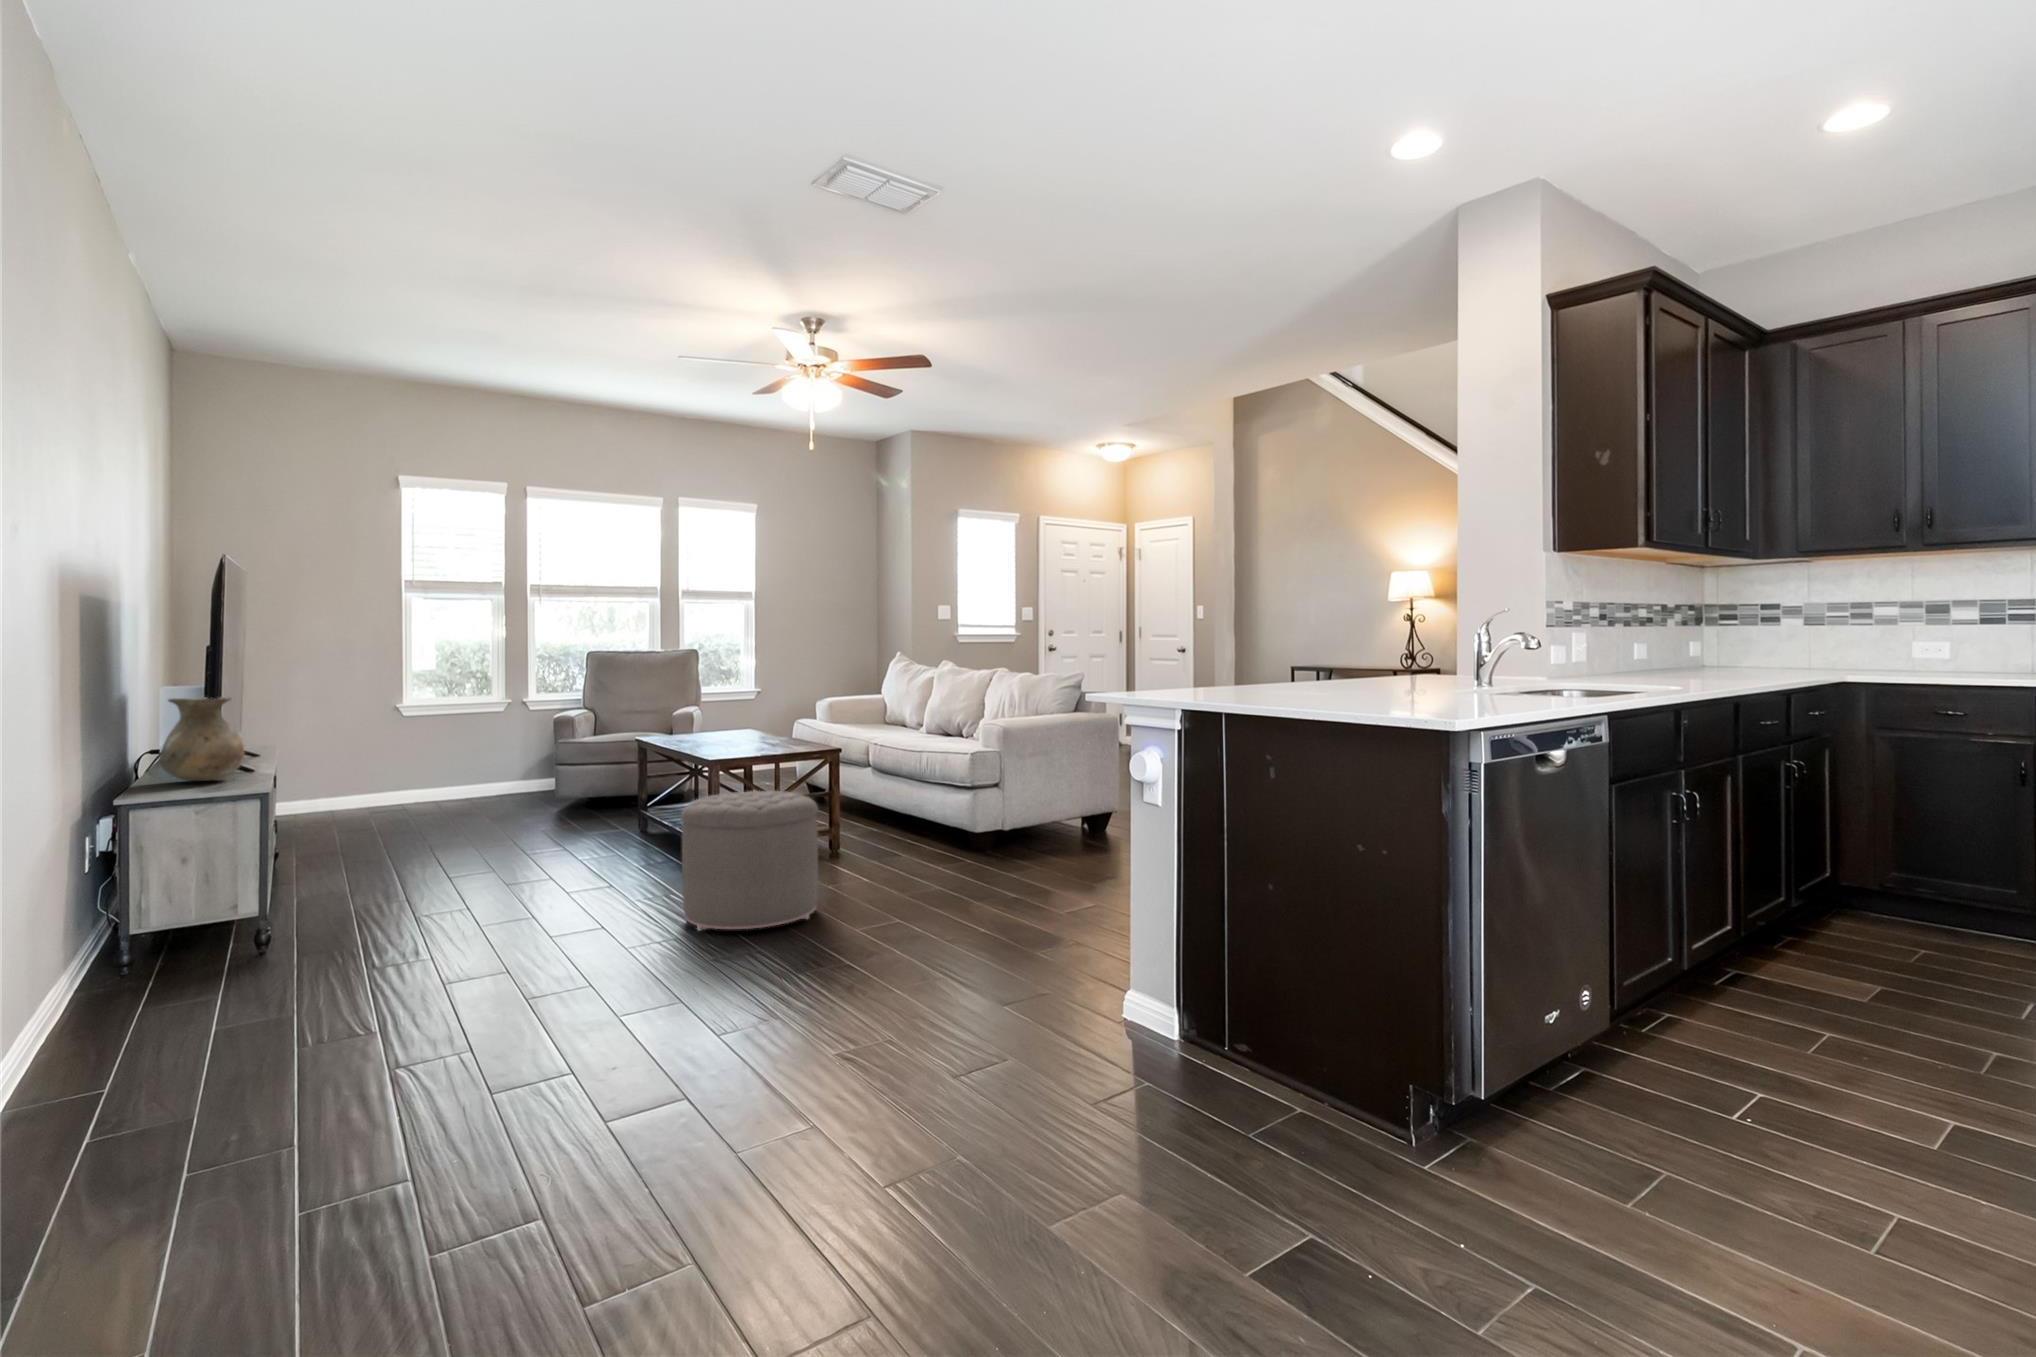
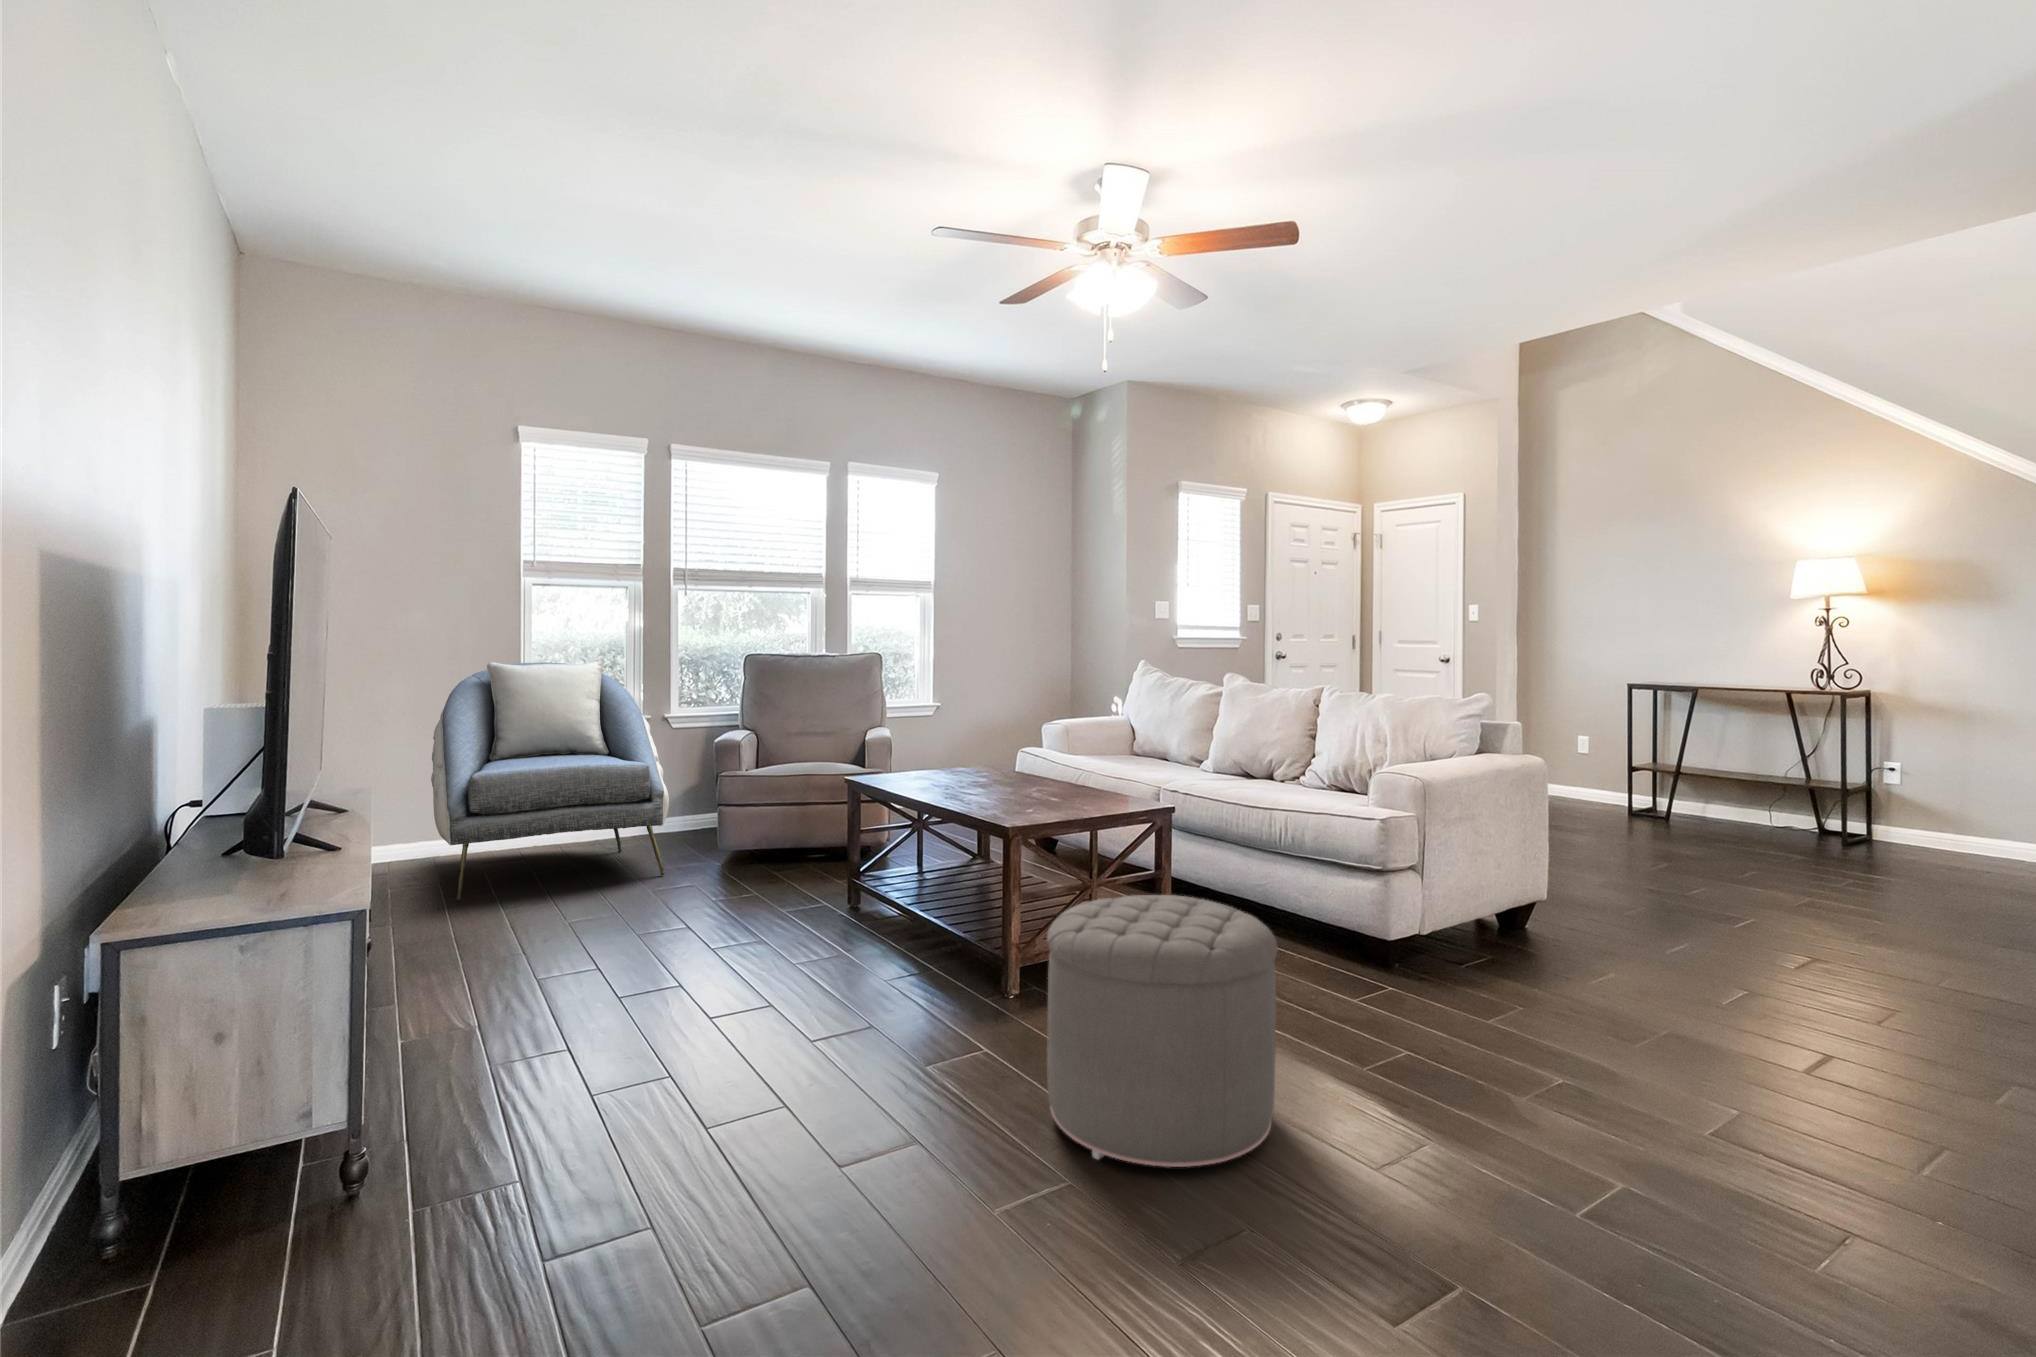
armchair: none [331,657,518,832] -> present [431,661,669,901]
vase: present [158,697,244,781] -> none [184,731,327,878]

